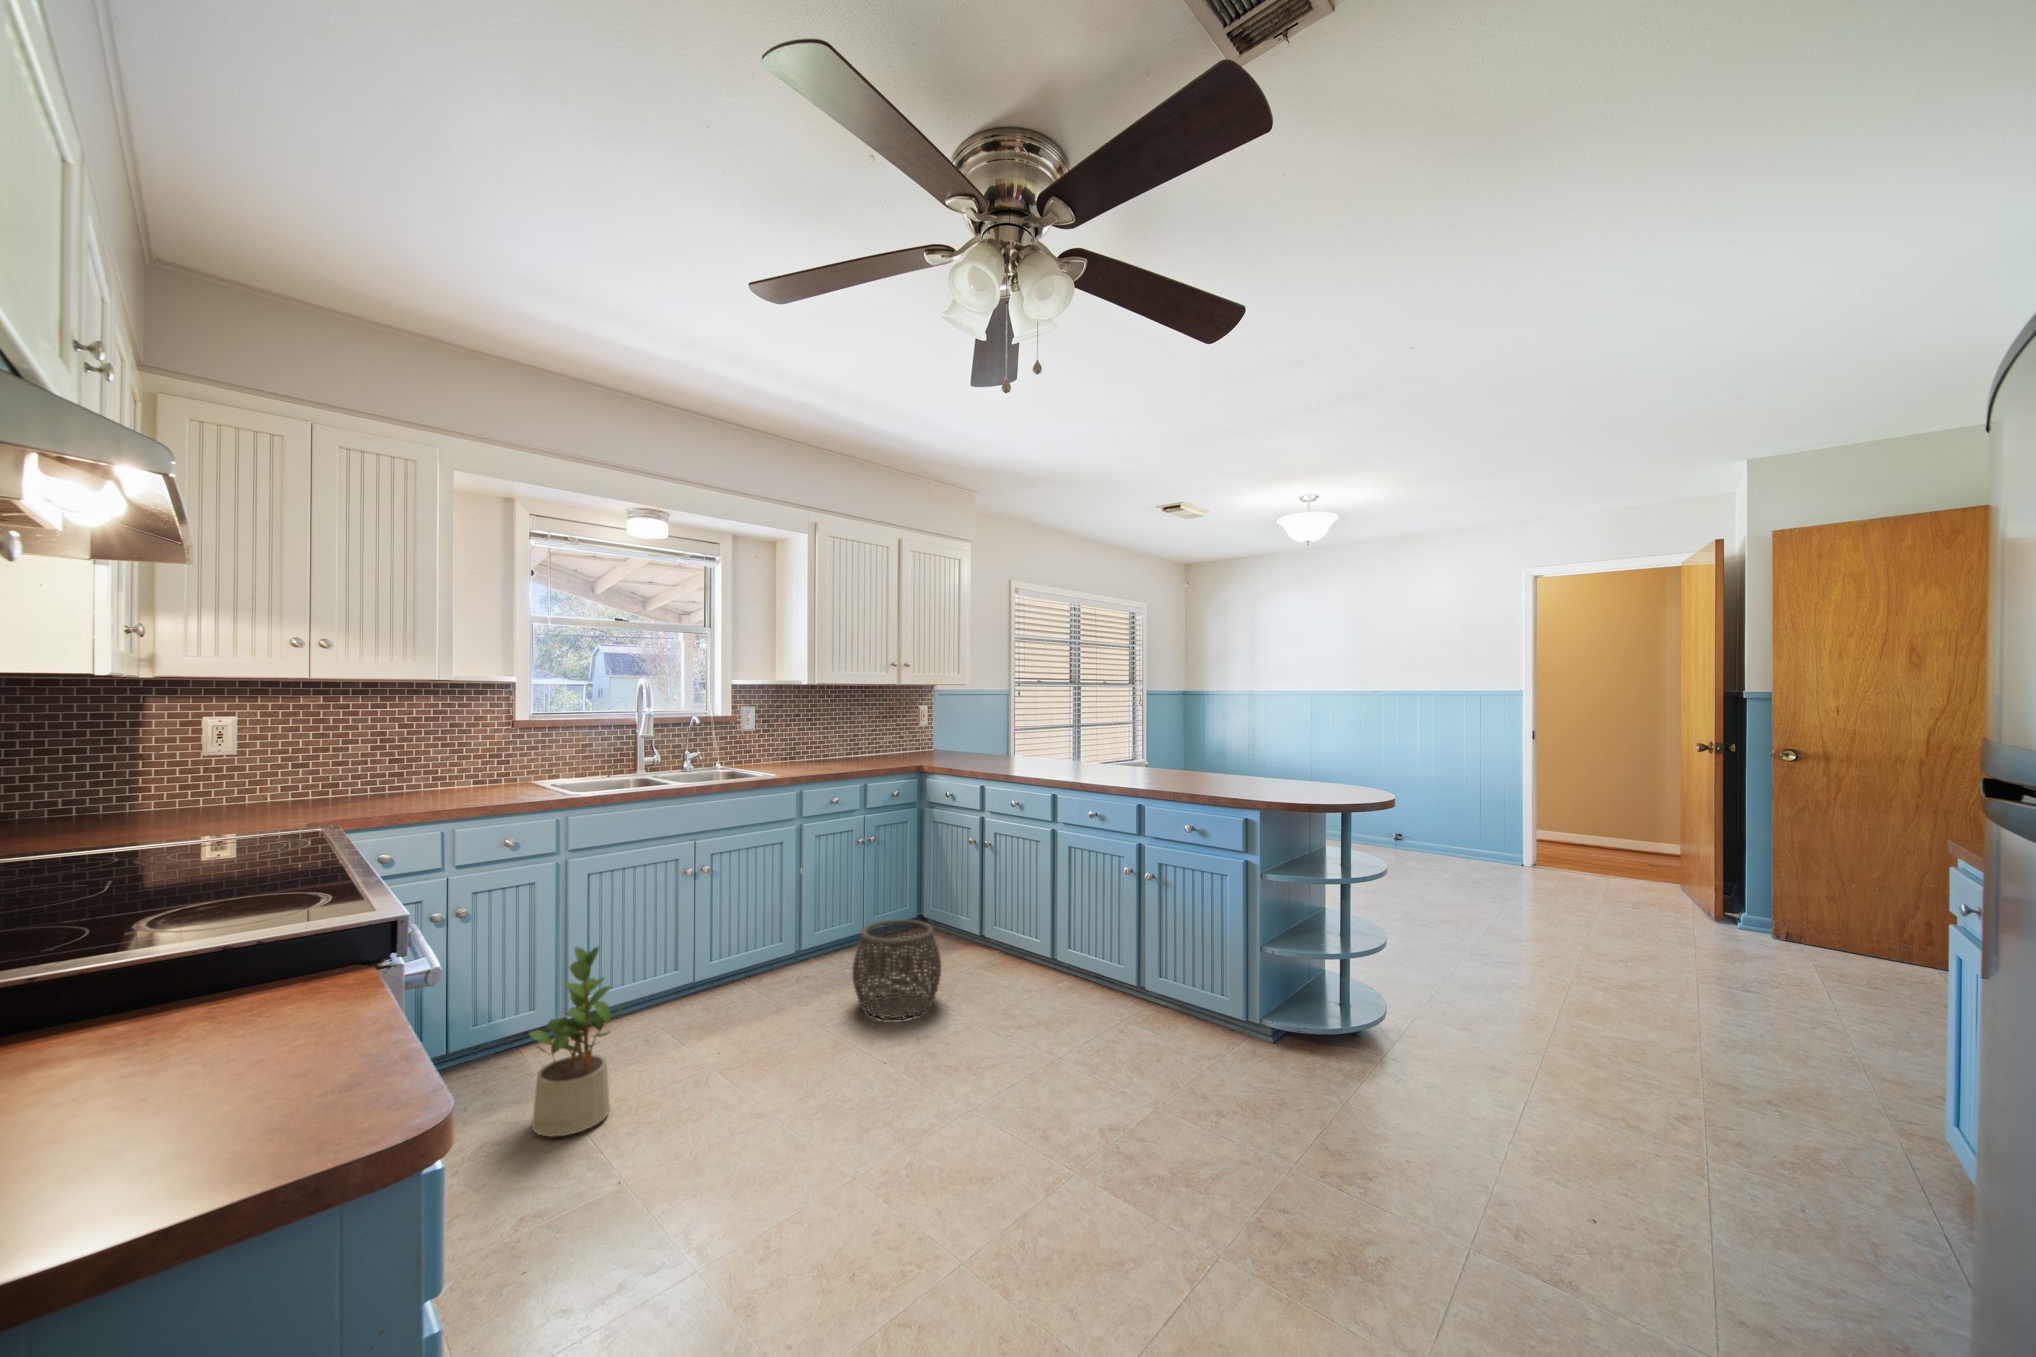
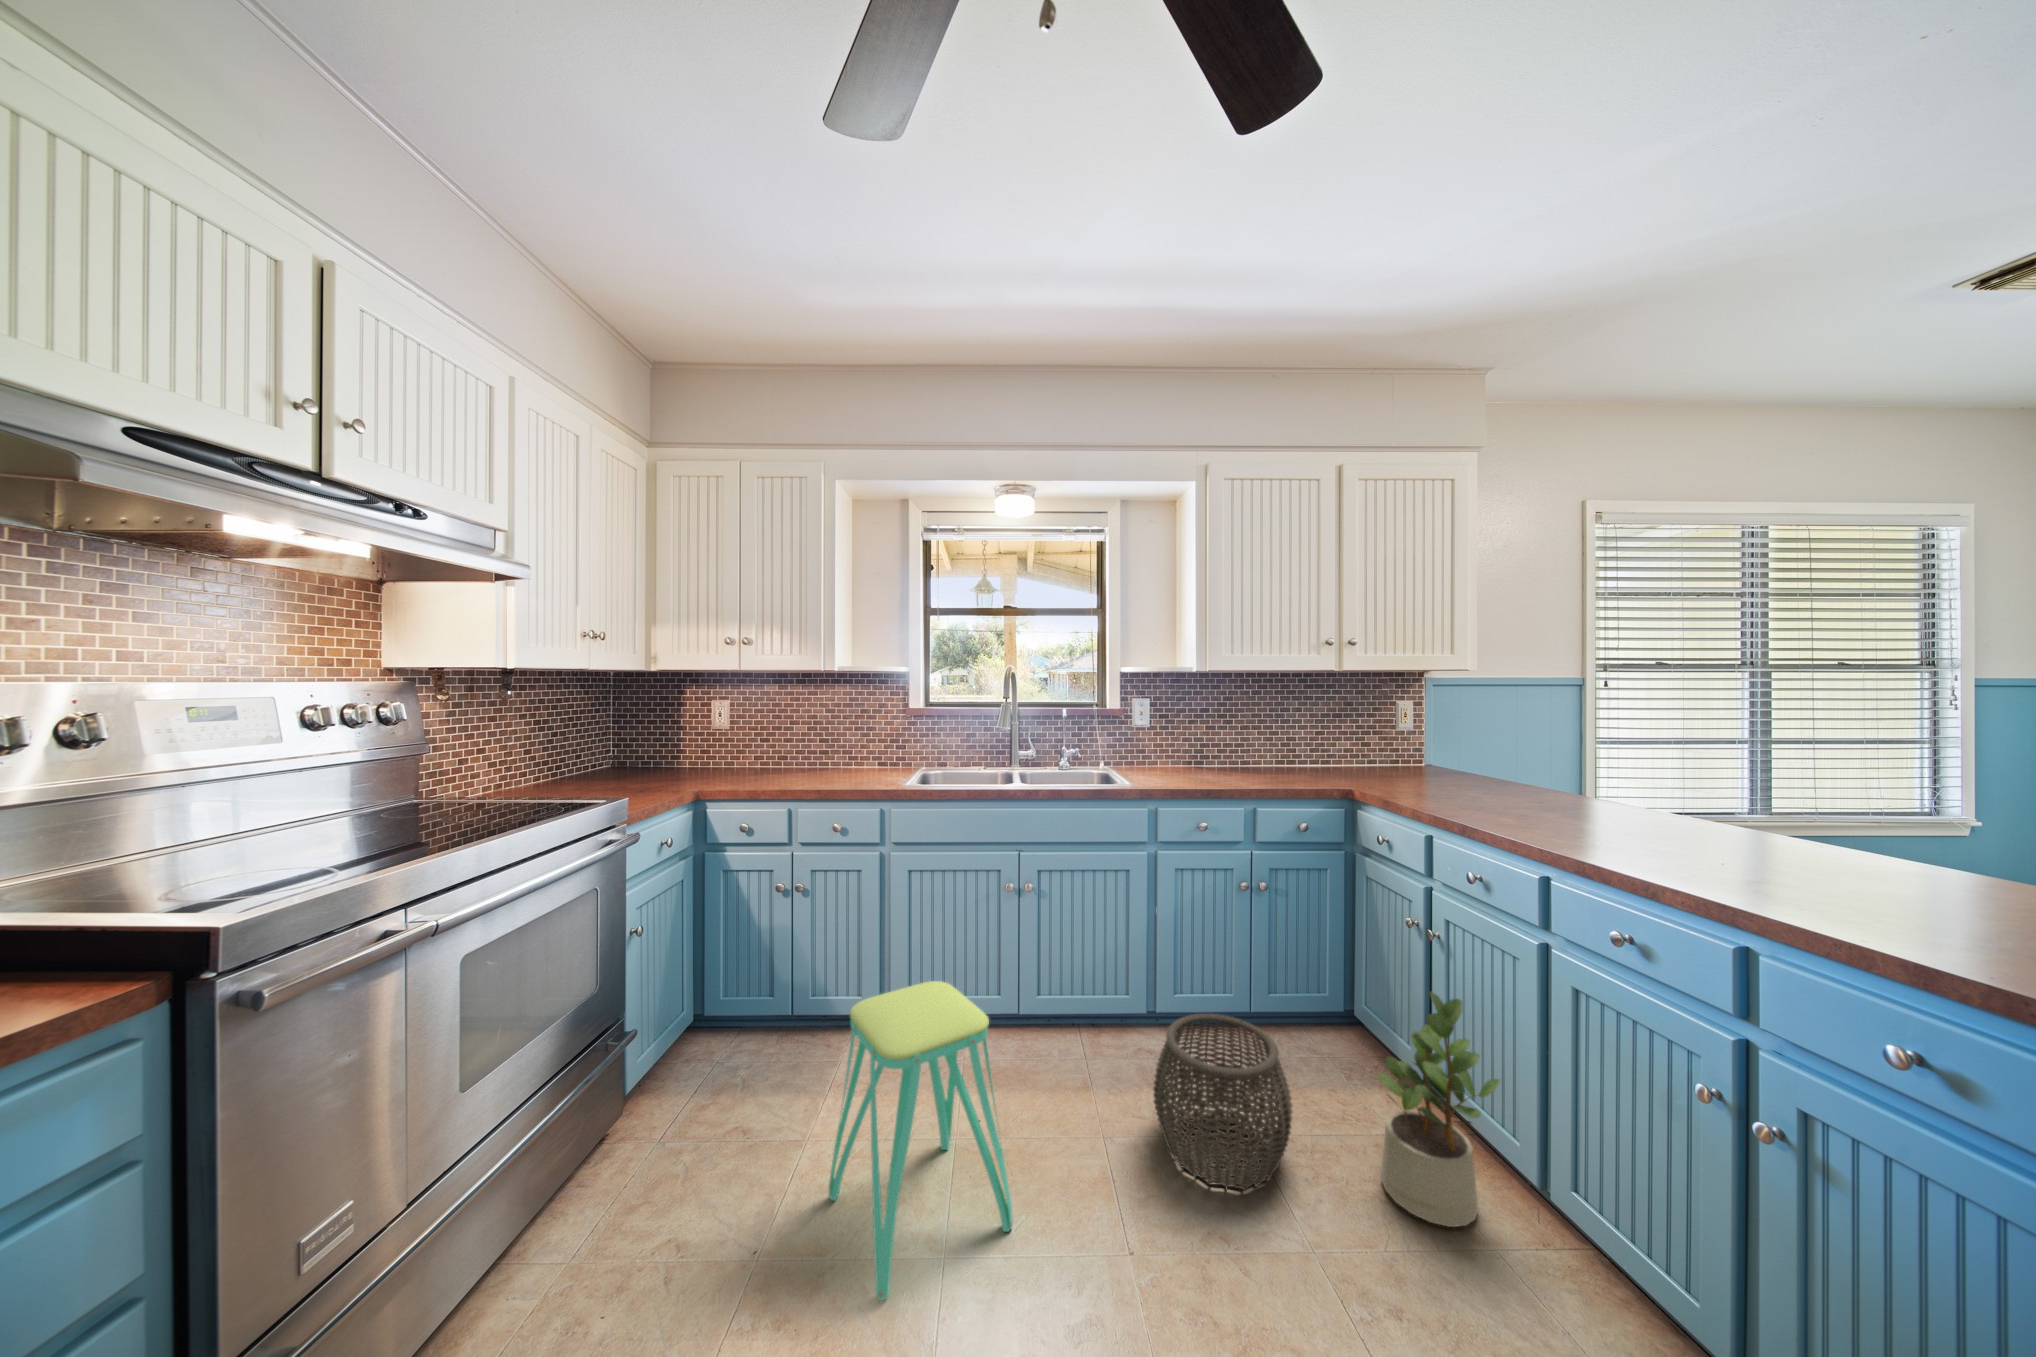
stool: none [654,927,808,1134] -> present [829,981,1013,1300]
potted plant: present [530,947,625,1136] -> present [1376,992,1500,1227]

